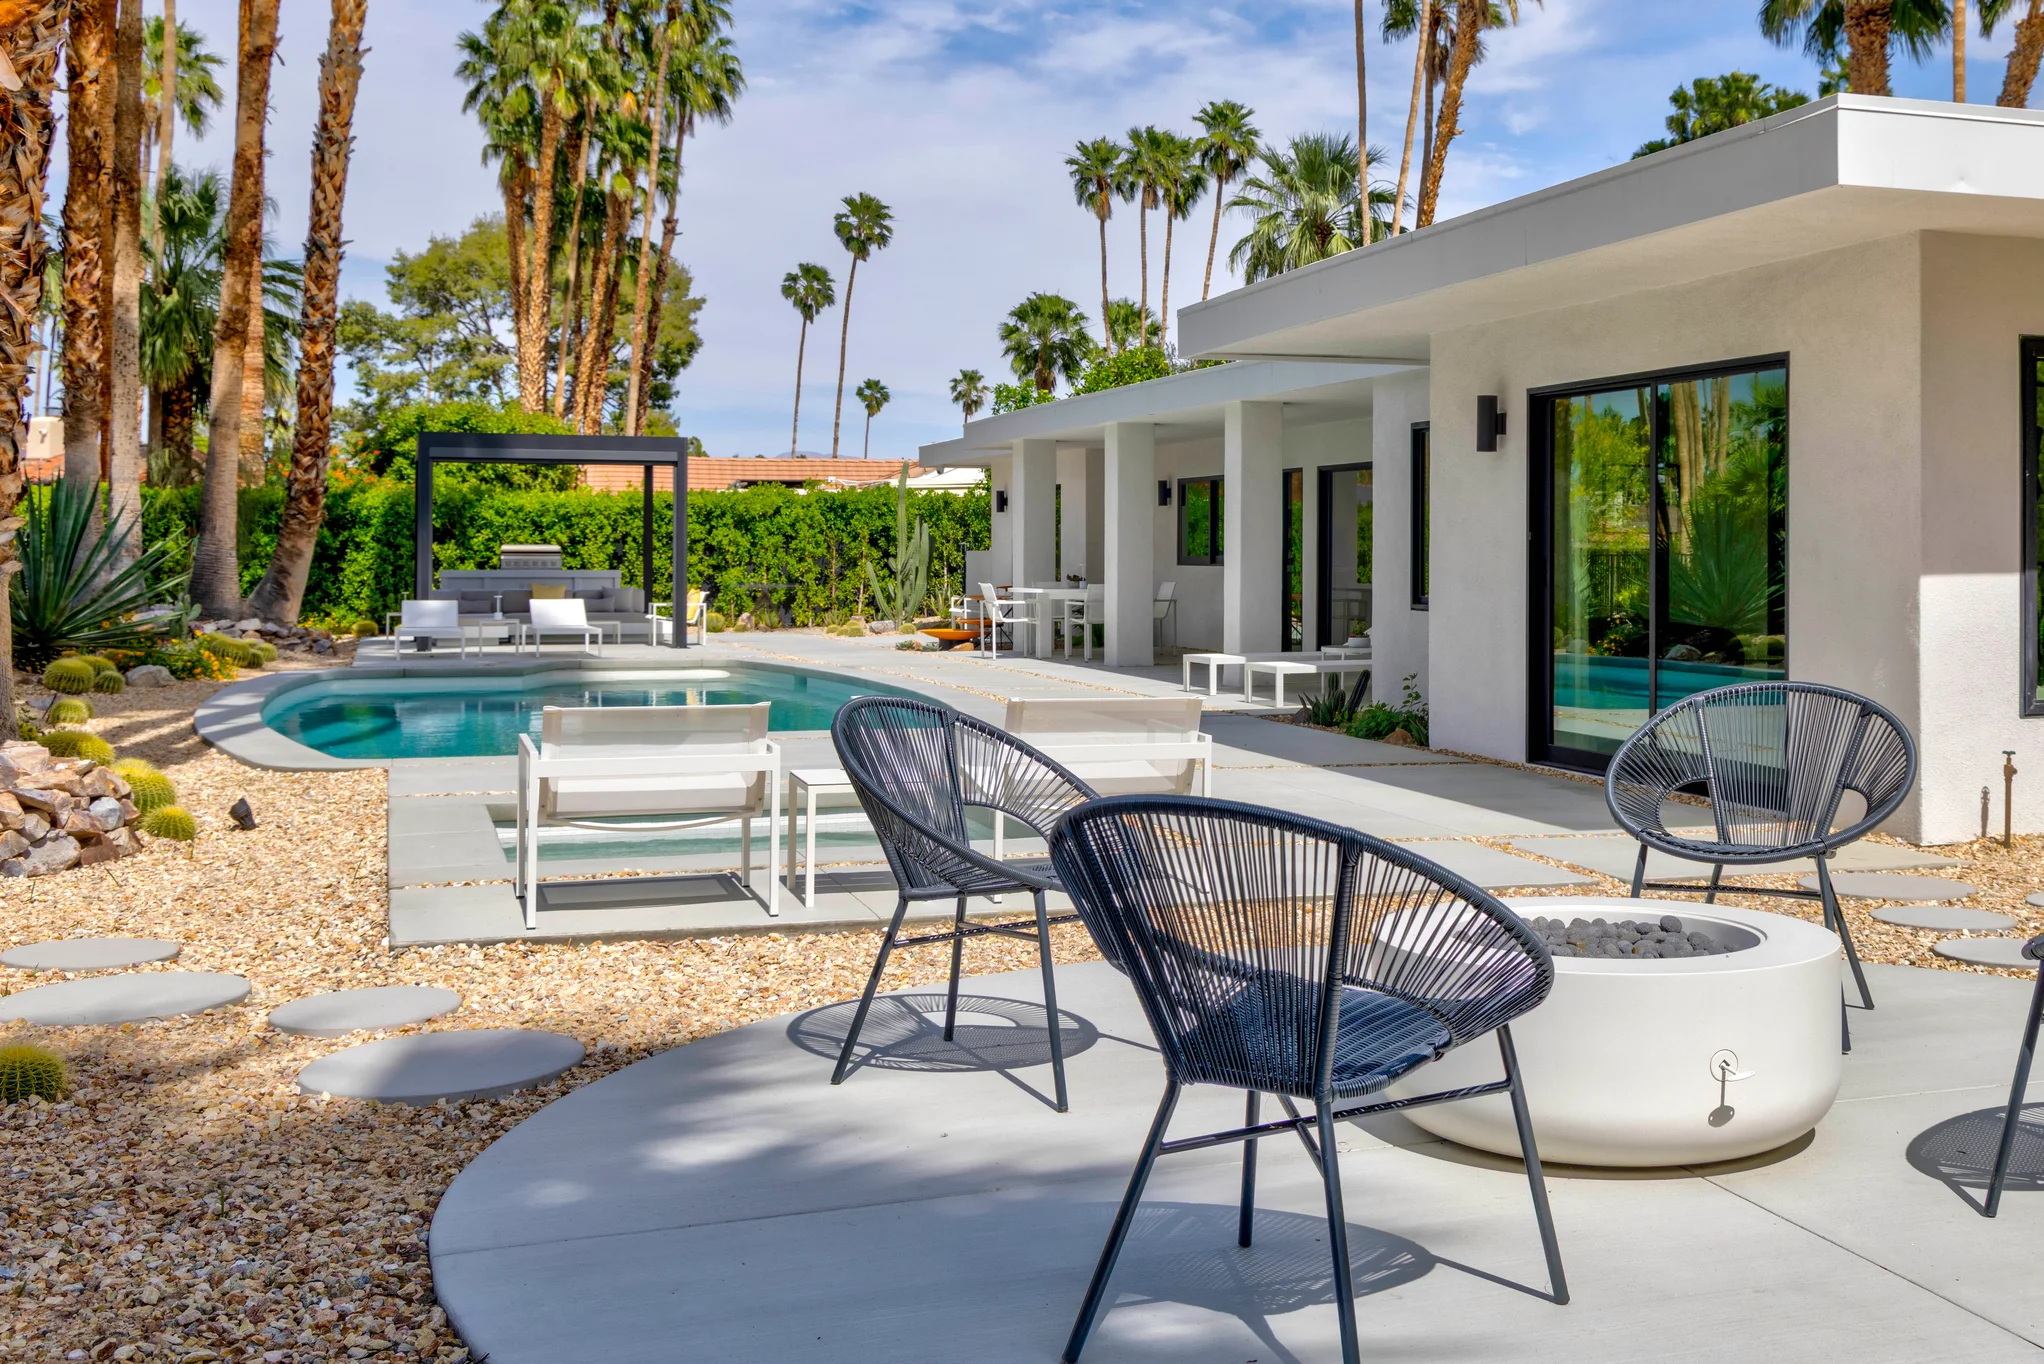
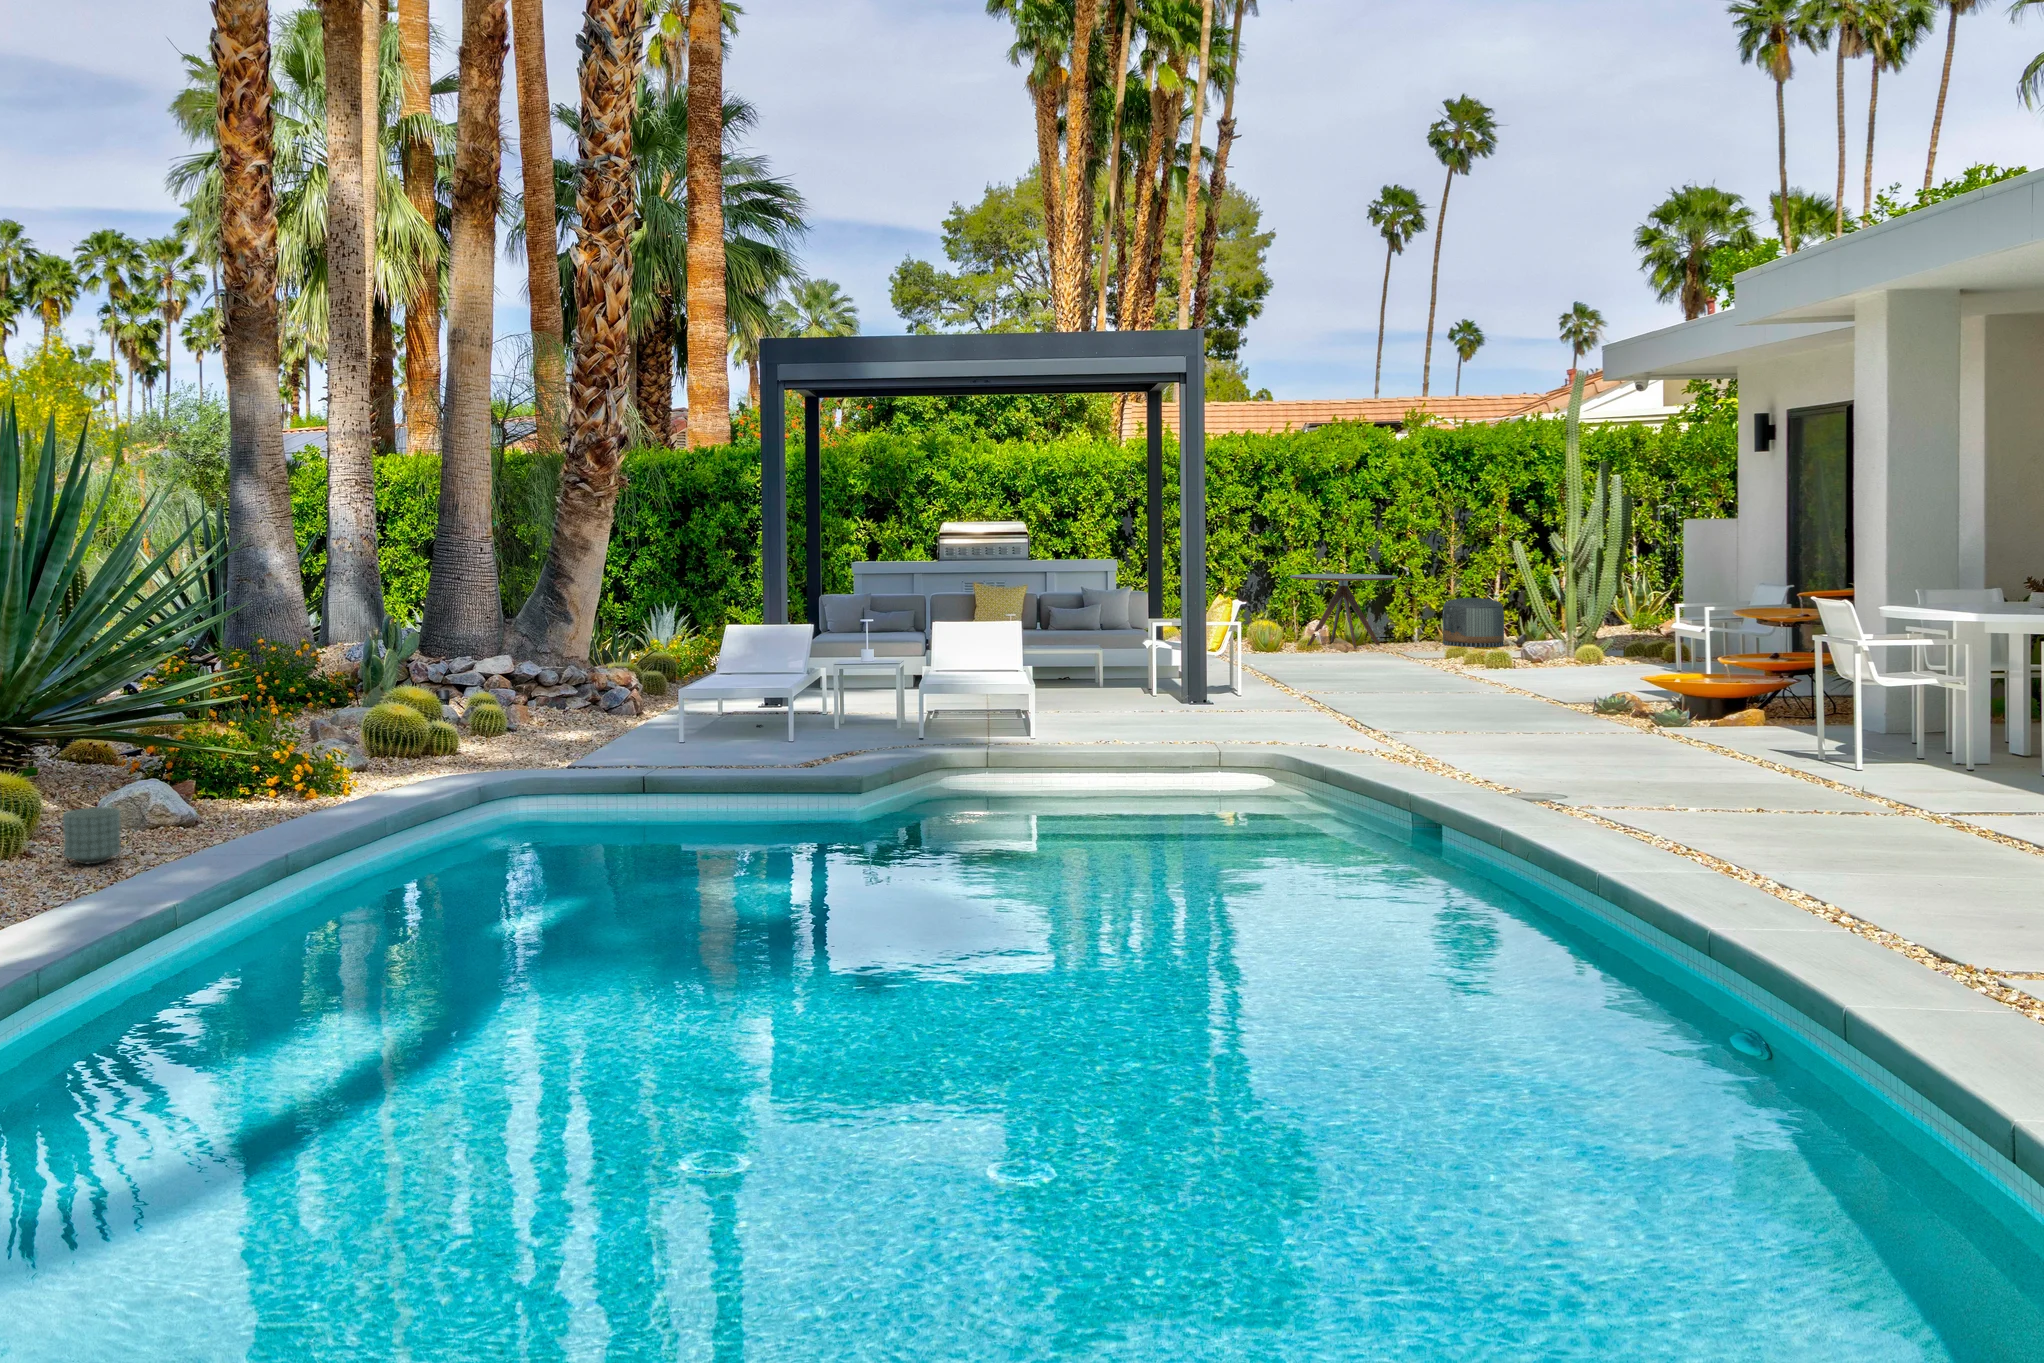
pouf: none [827,599,864,630] -> present [1443,598,1504,647]
planter: none [157,675,187,700] -> present [63,807,121,864]

